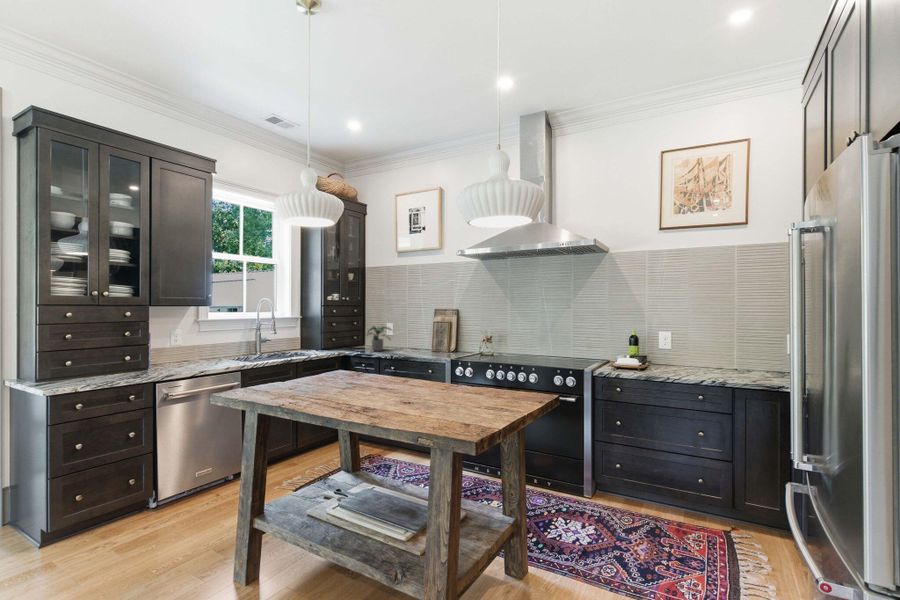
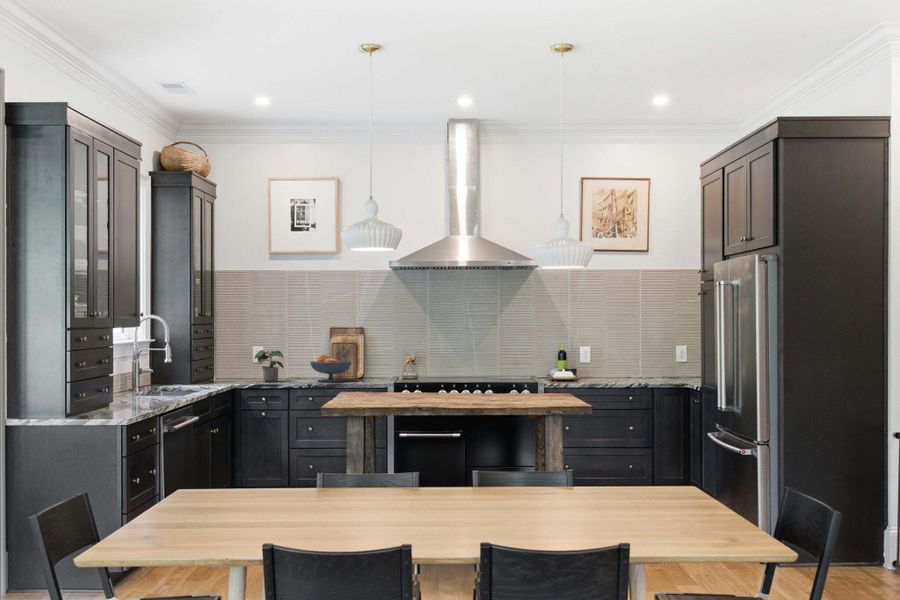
fruit bowl: none [398,331,433,355] -> present [310,355,352,382]

